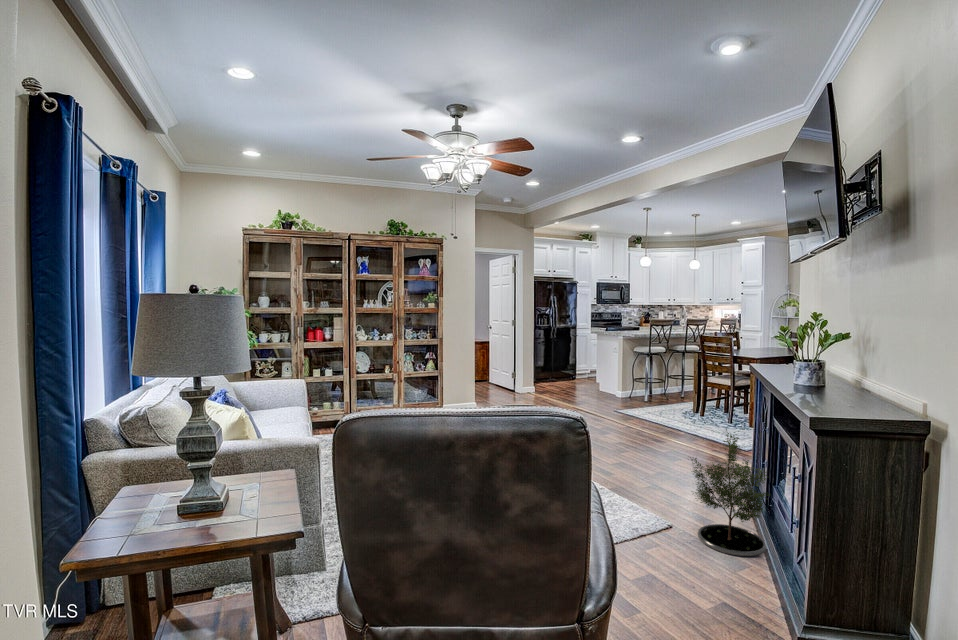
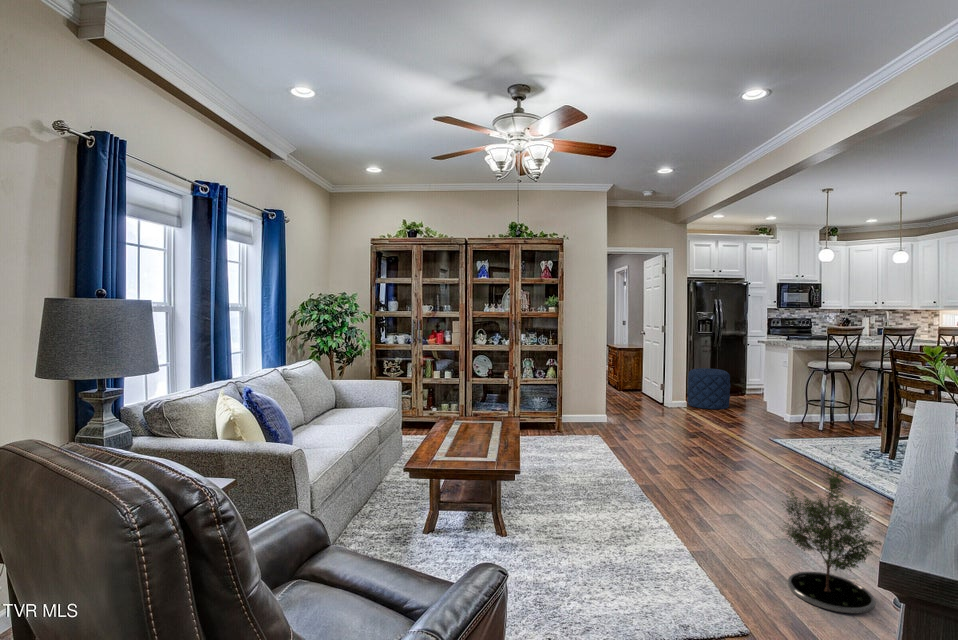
pouf: none [537,356,571,391] -> present [687,368,730,409]

